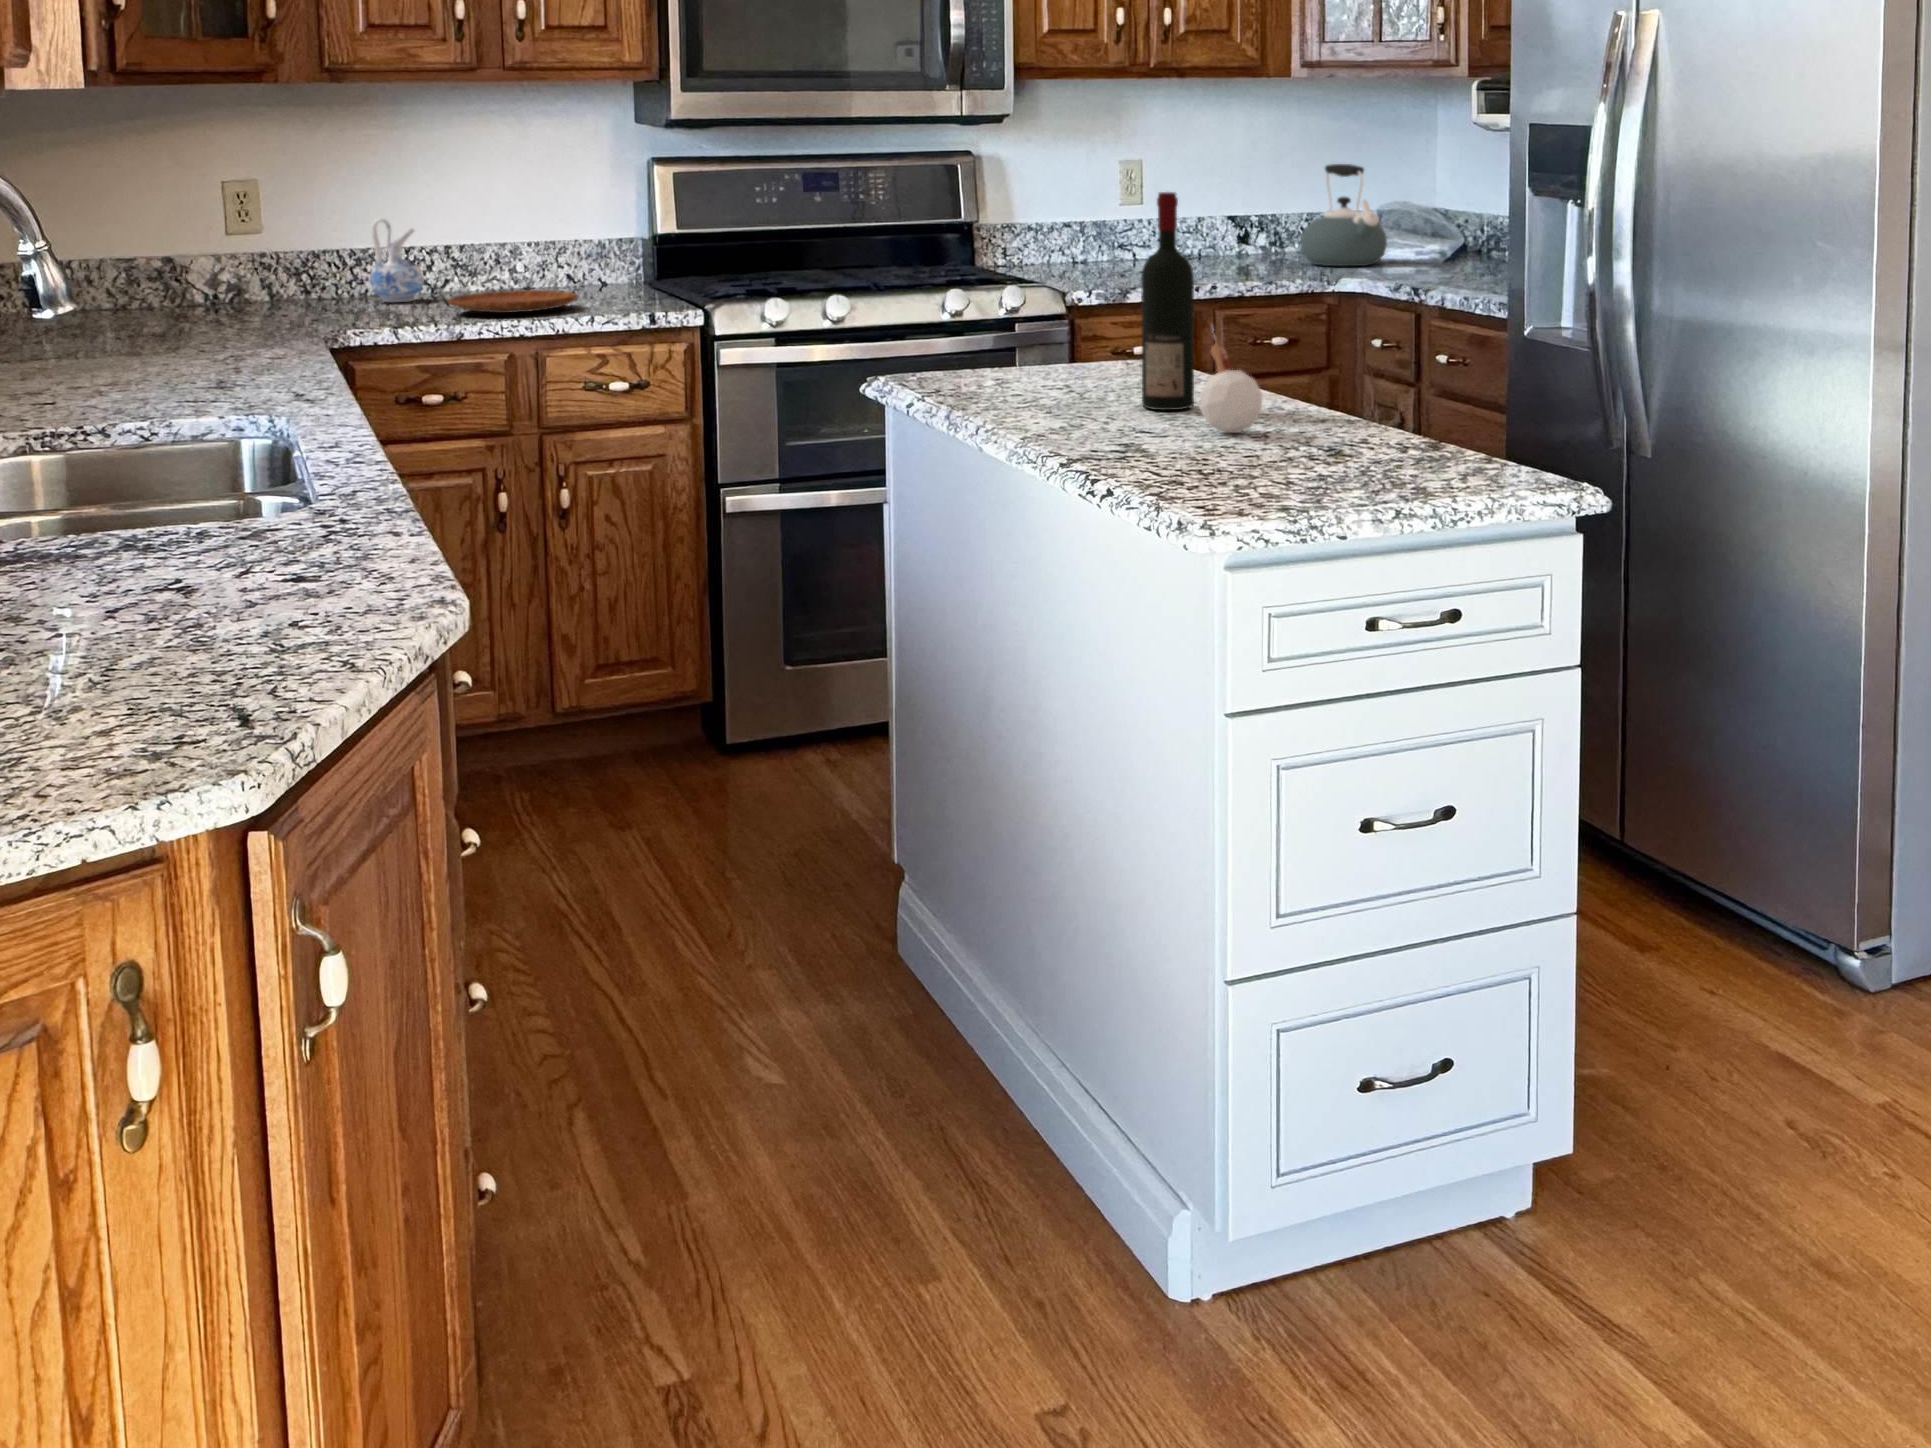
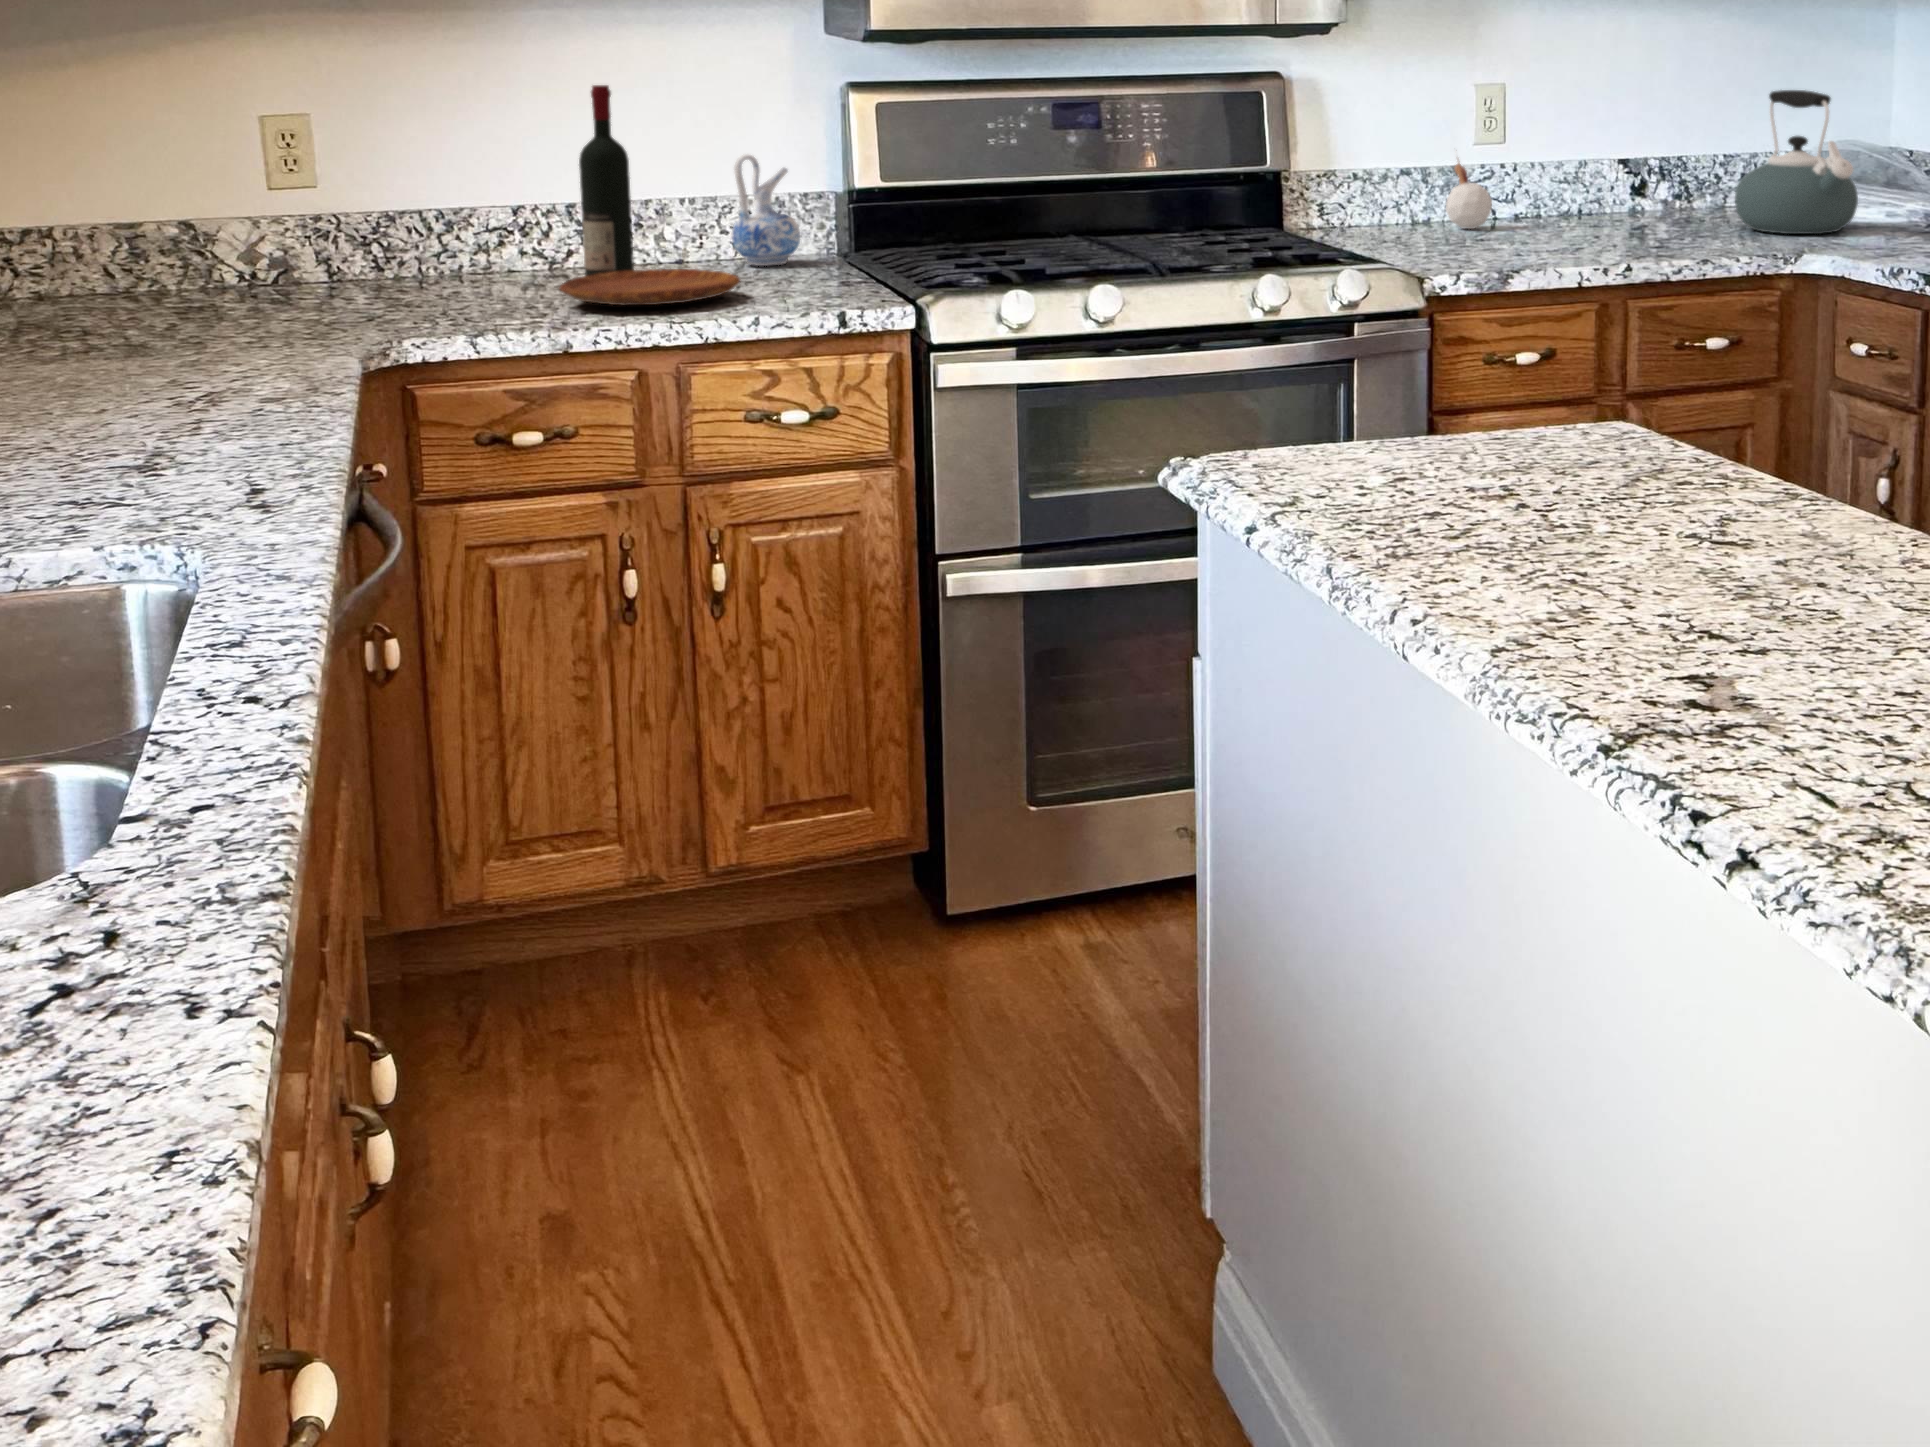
wine bottle: present [1141,192,1194,410] -> present [579,85,634,276]
ceramic pitcher: present [370,218,424,302] -> present [732,154,800,266]
candle: present [1200,325,1262,433] -> present [1446,163,1492,229]

